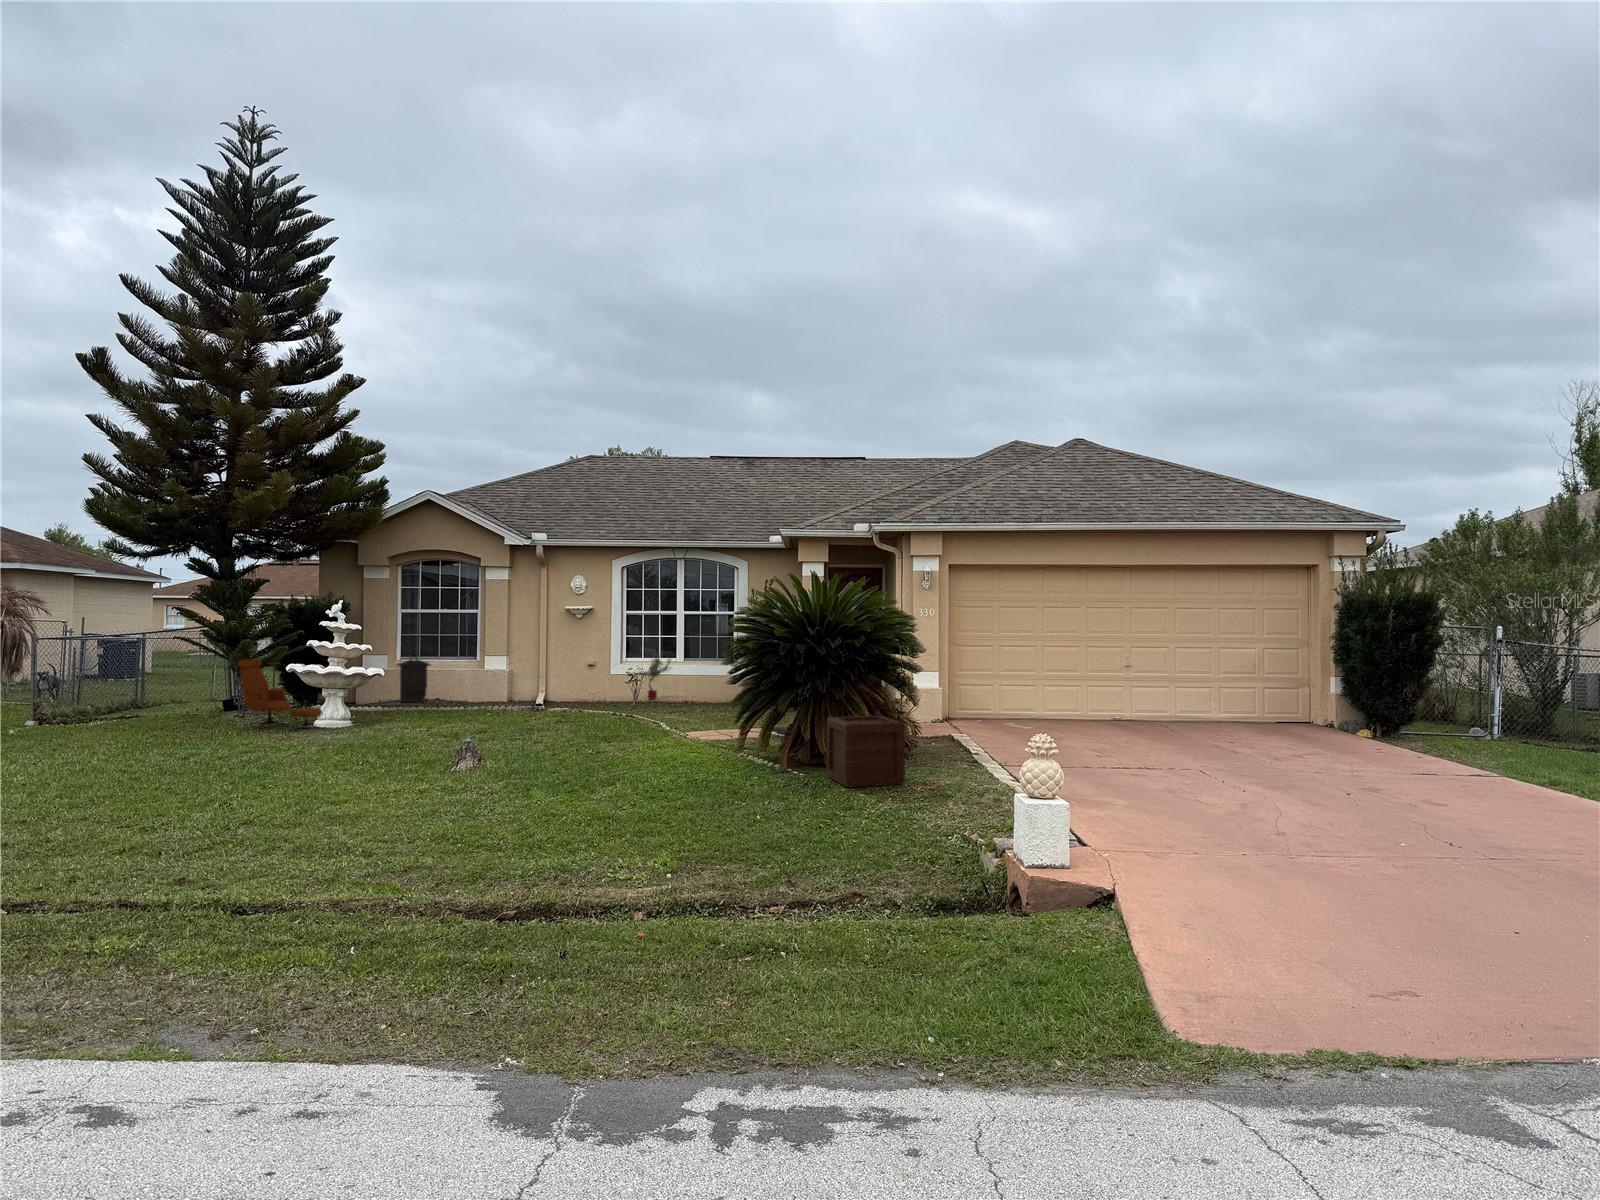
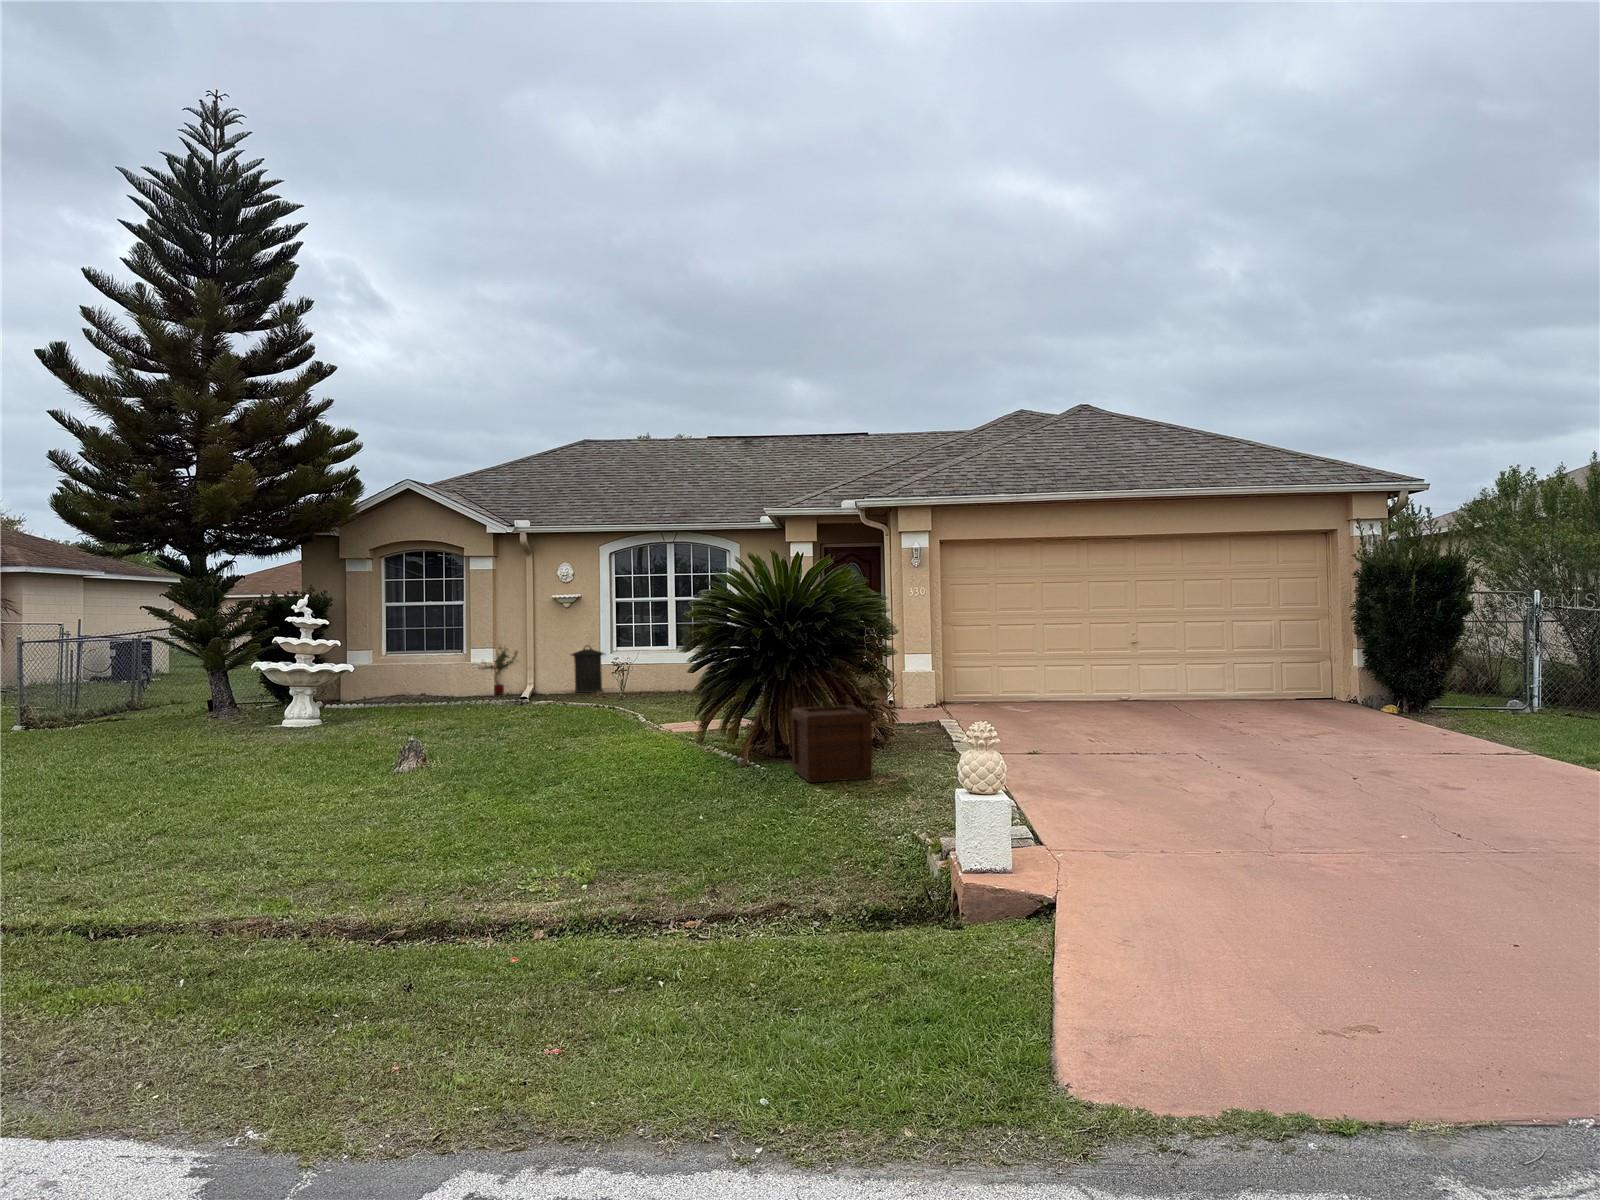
potted tree: present [636,654,671,700] -> present [479,646,517,694]
trash can: present [397,657,430,702] -> present [571,645,604,693]
lounge chair: present [239,659,322,727] -> none [207,659,294,731]

